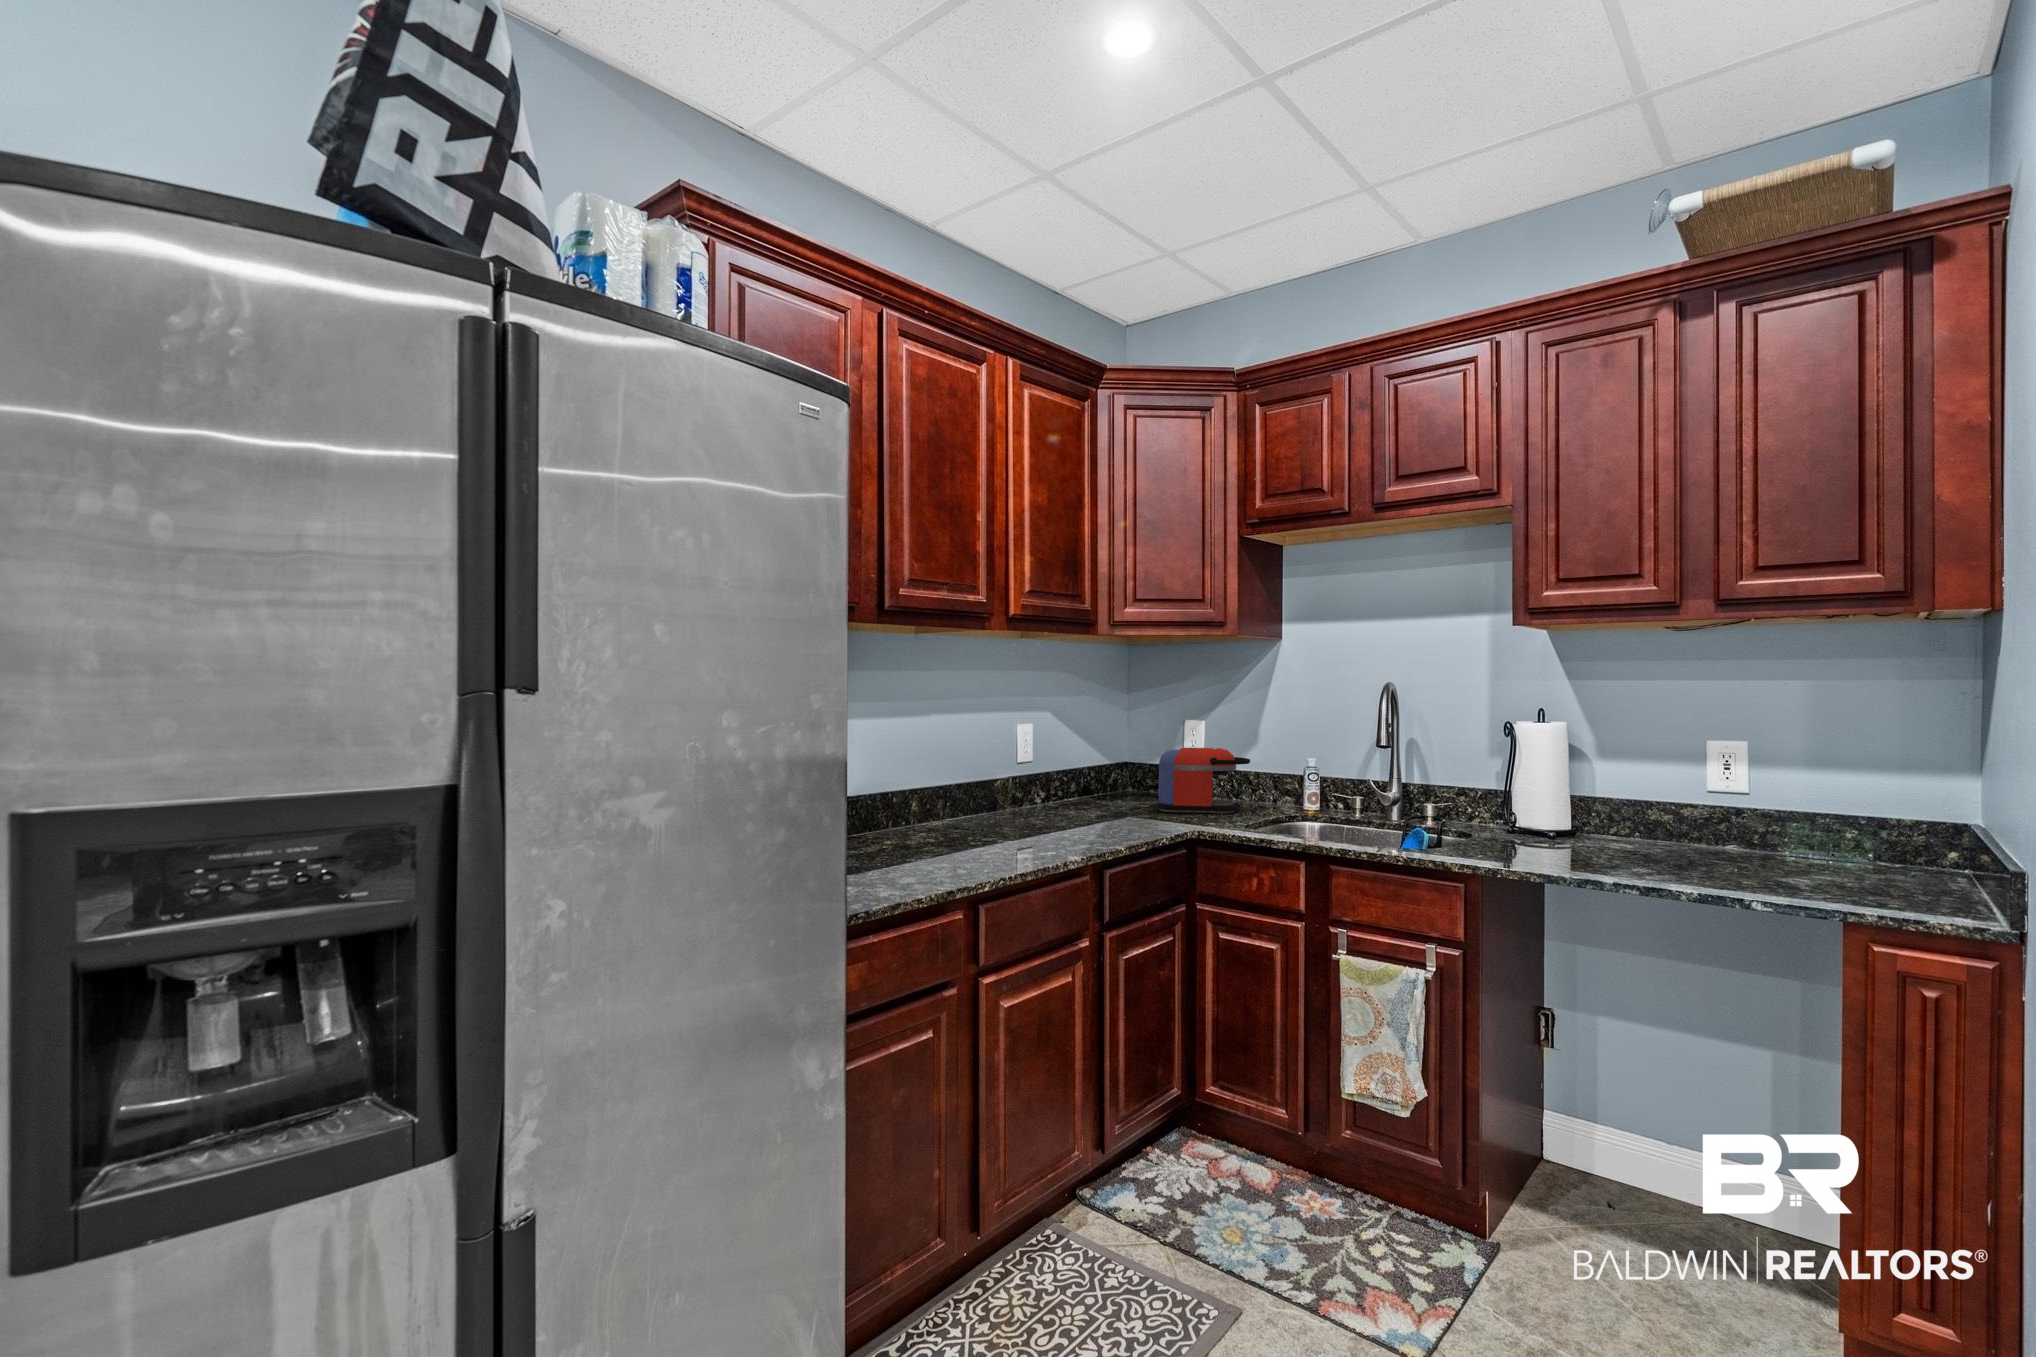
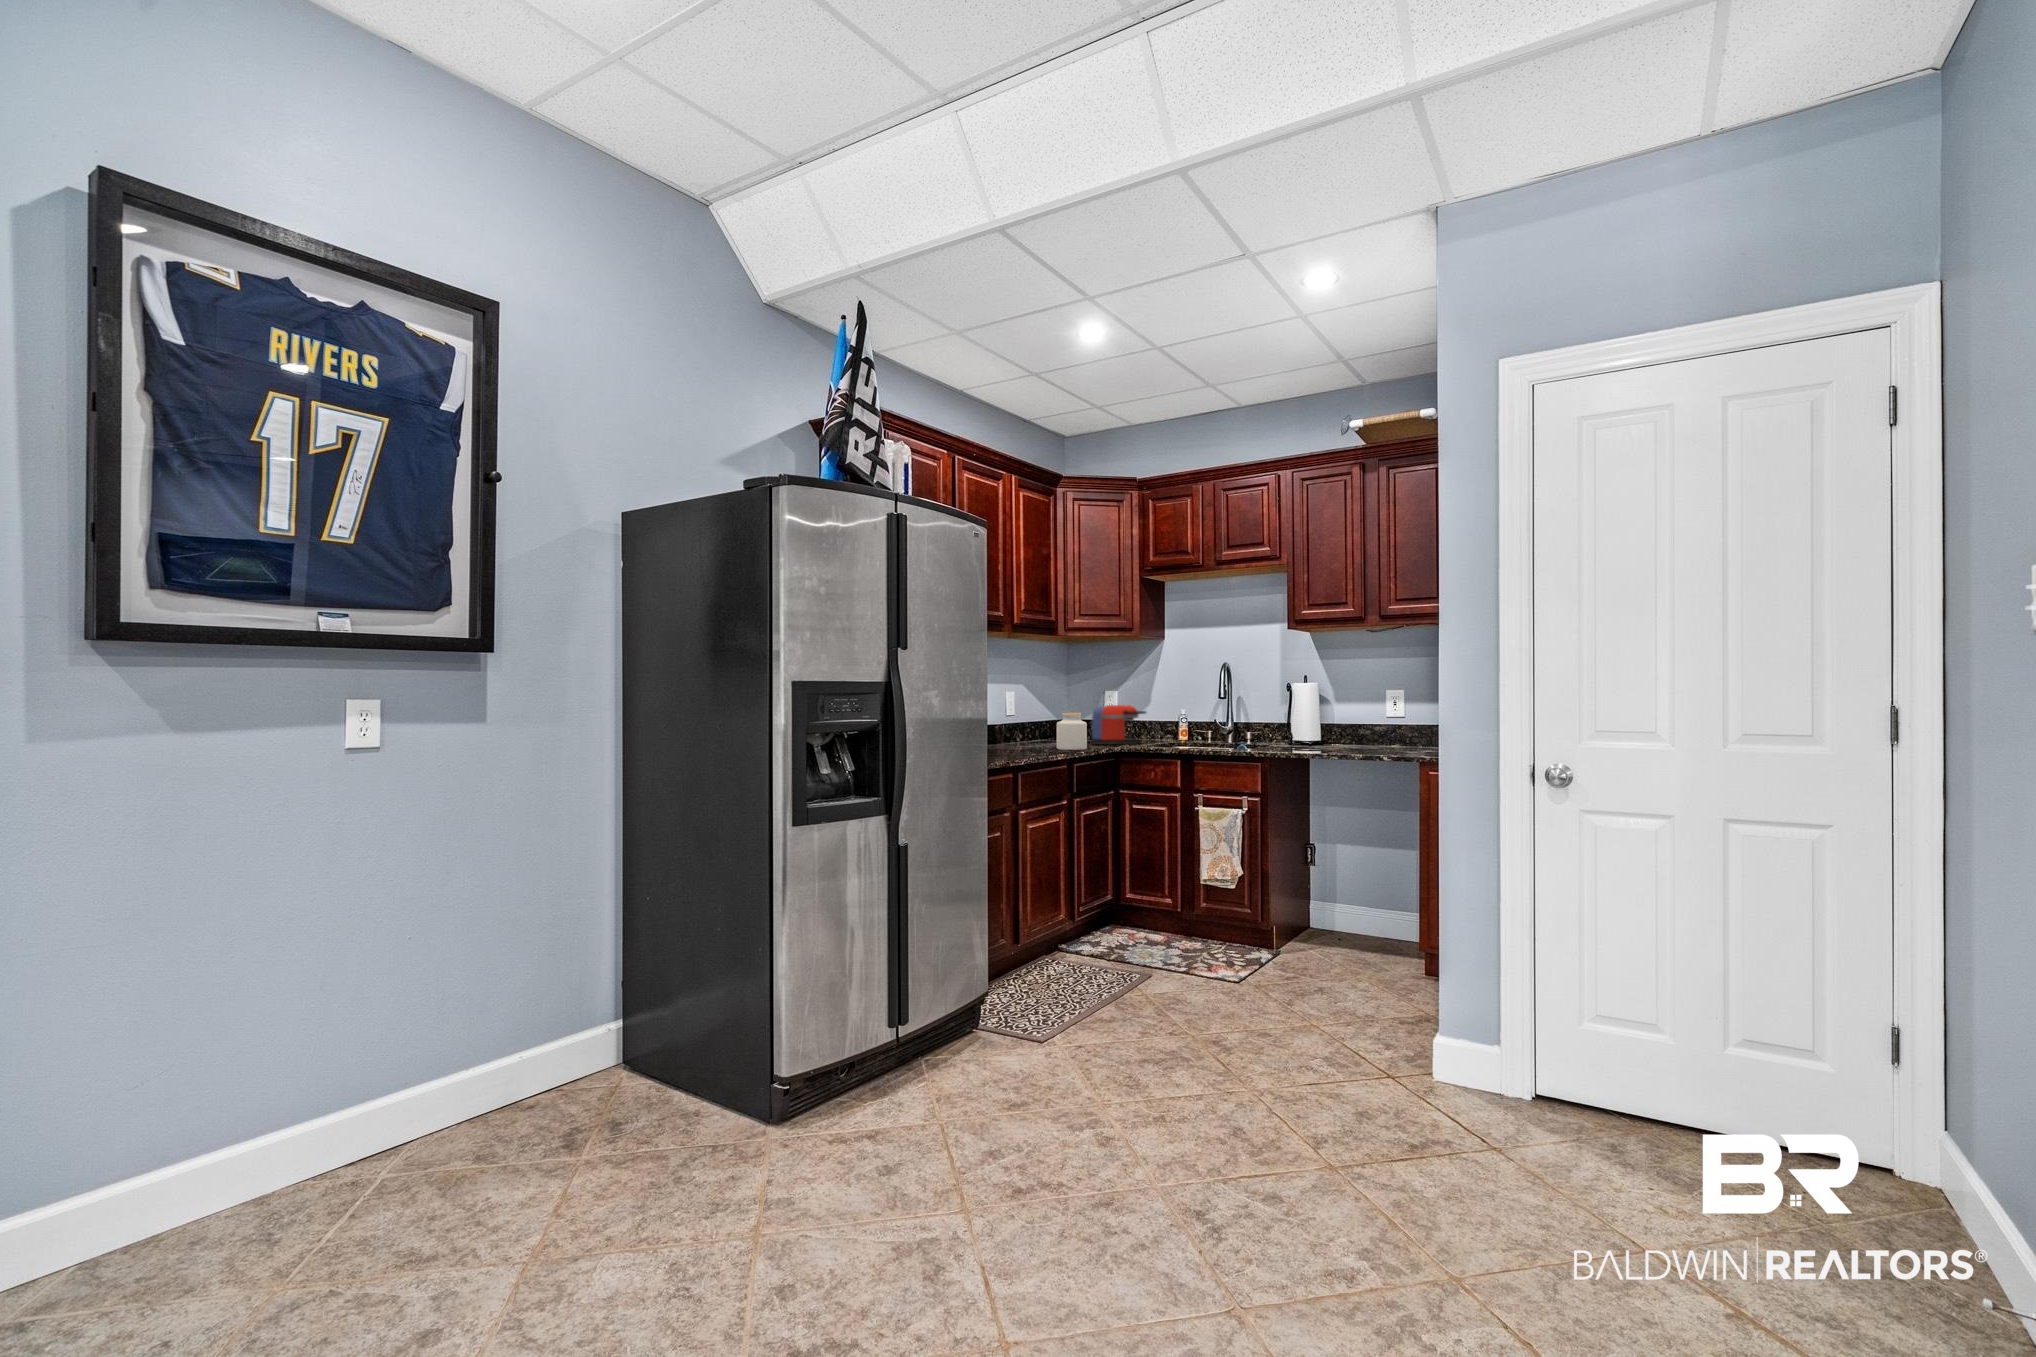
jar: none [1086,767,1139,835] -> present [1057,712,1087,750]

